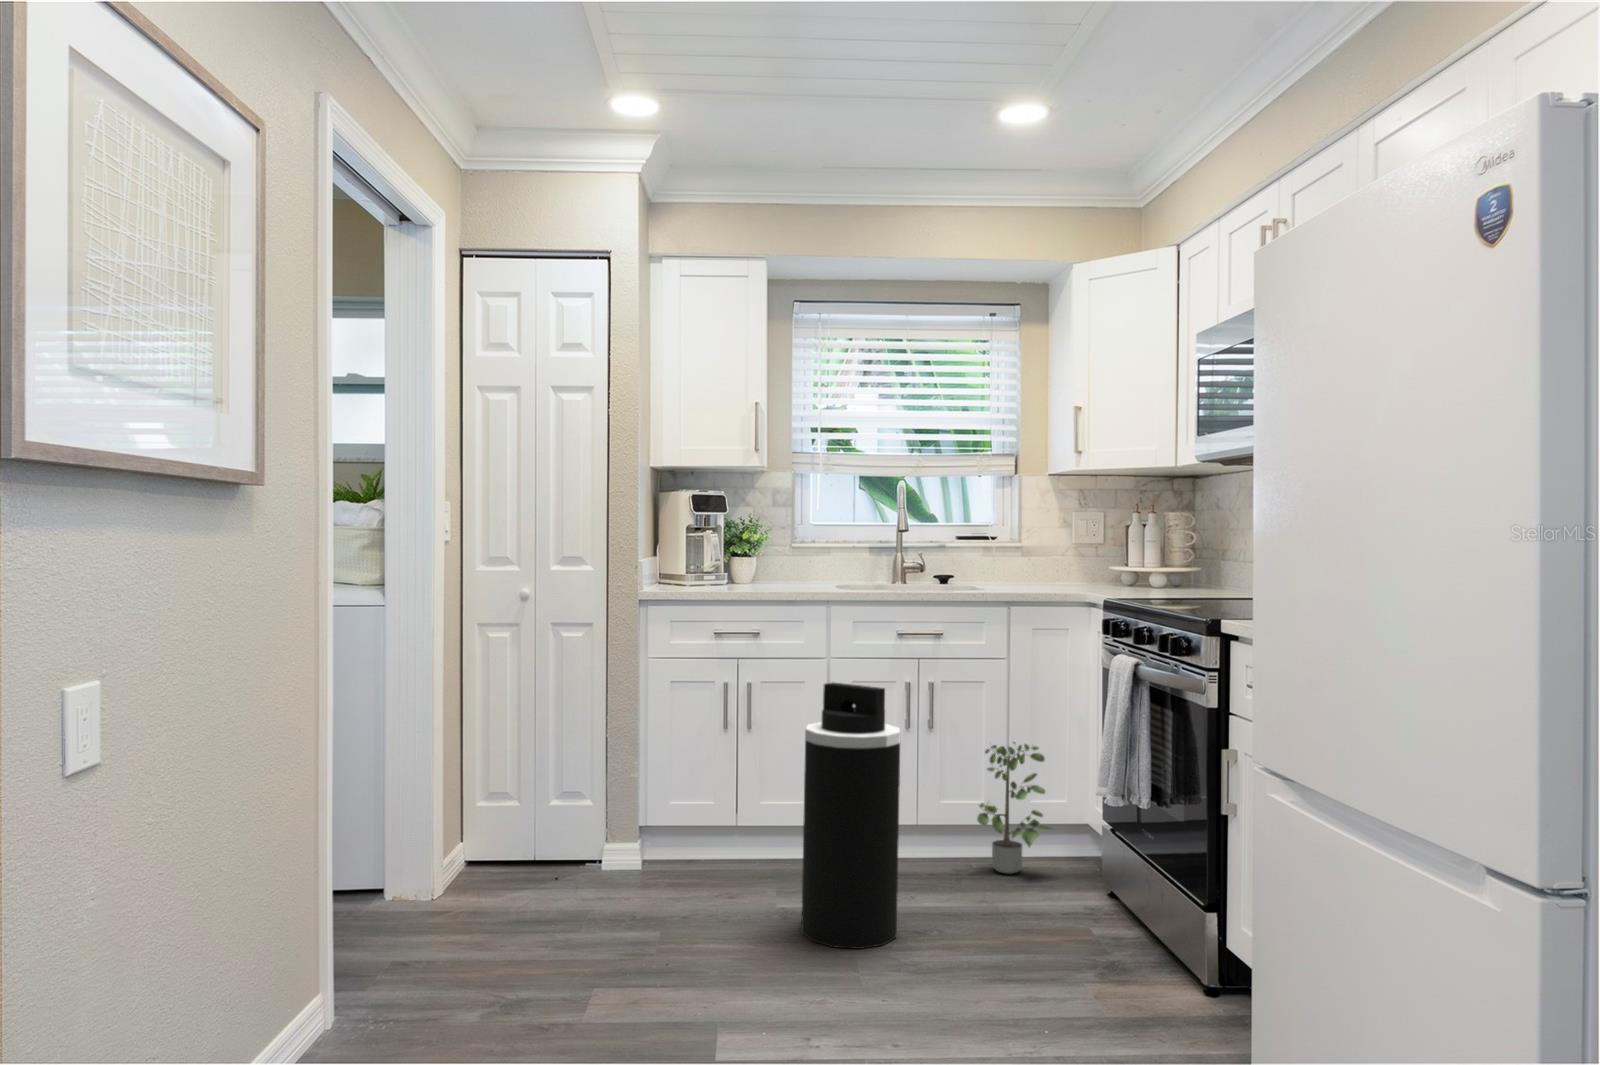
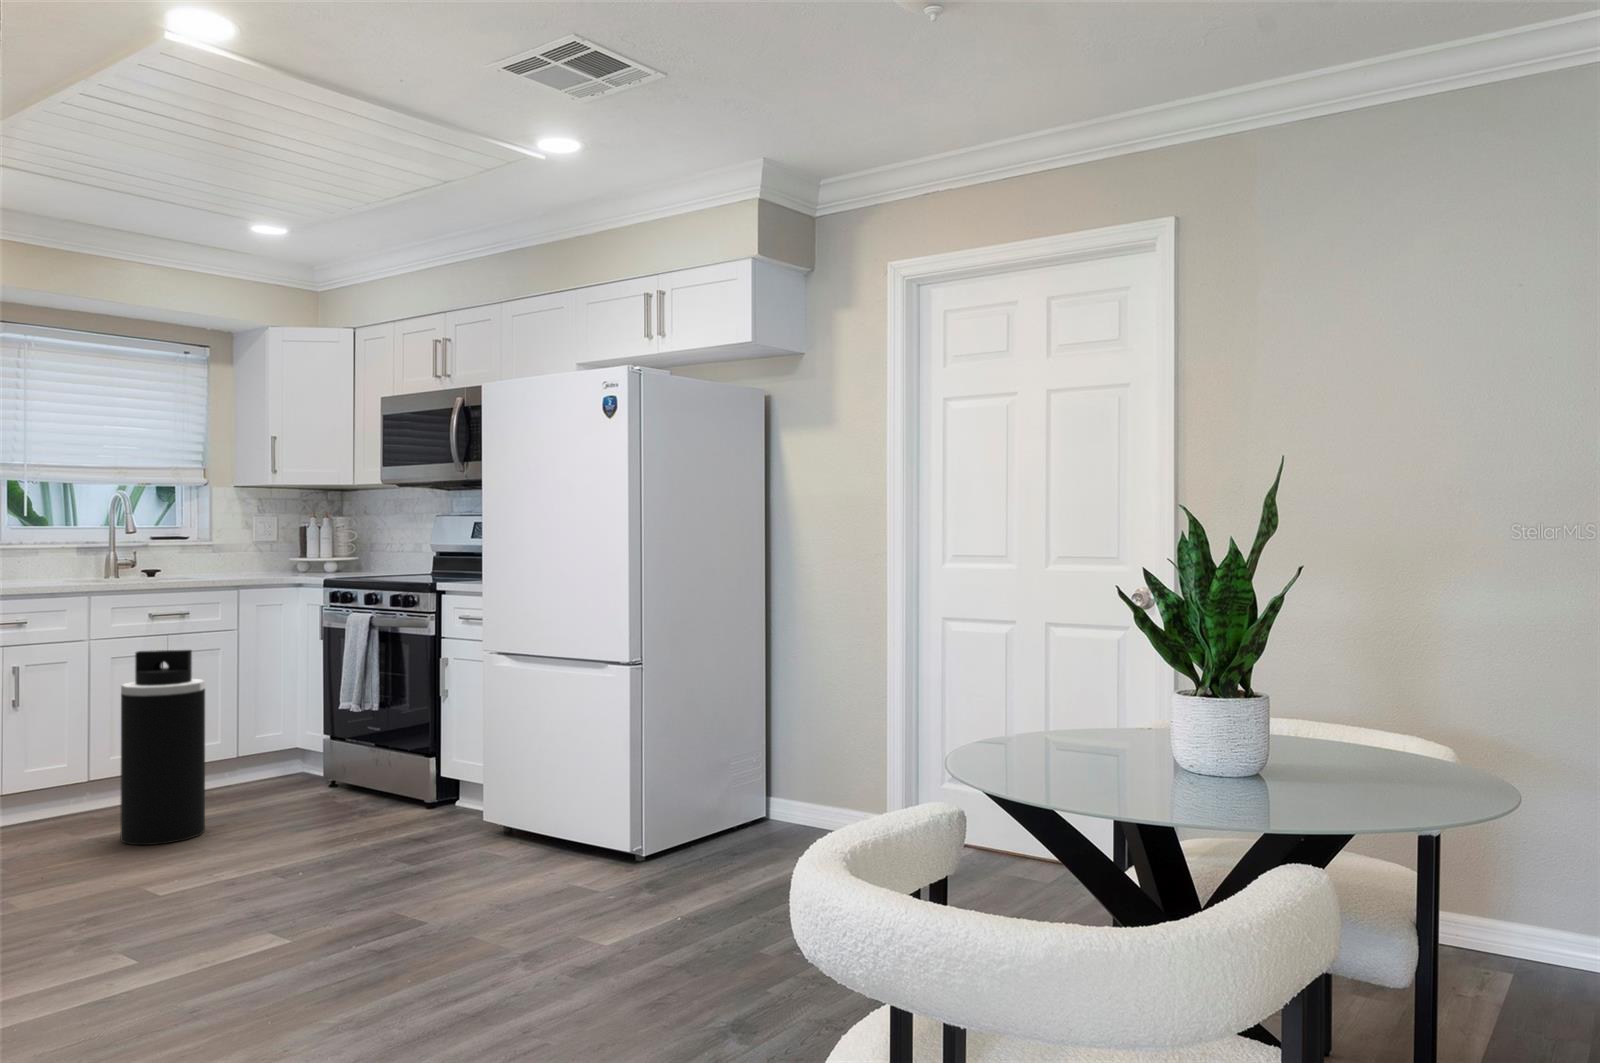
potted plant: present [977,742,1053,874] -> none [219,687,285,789]

